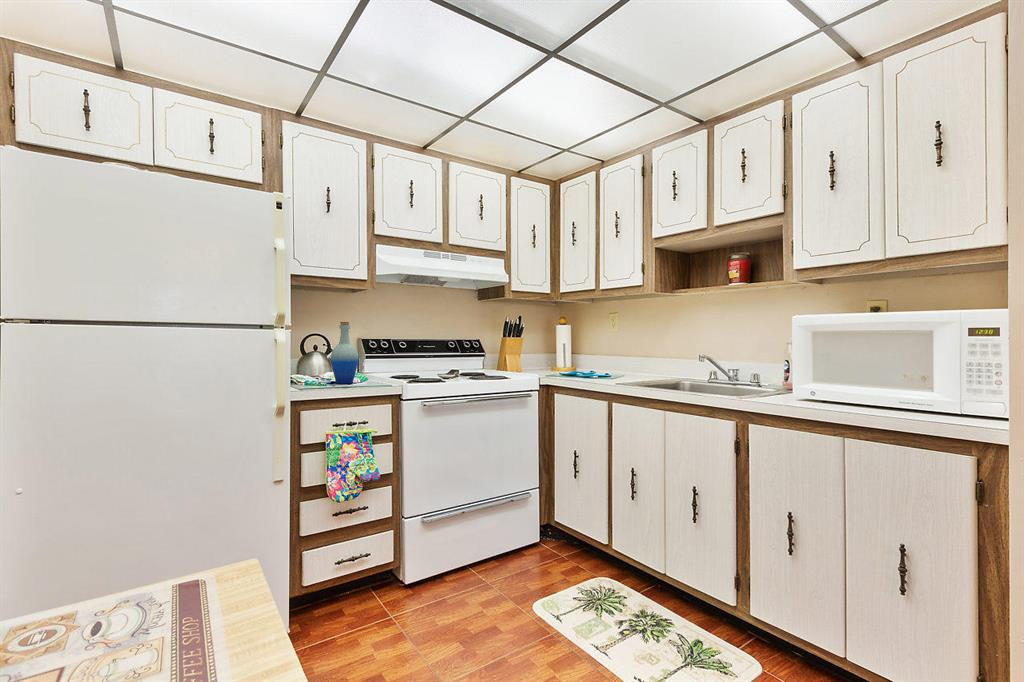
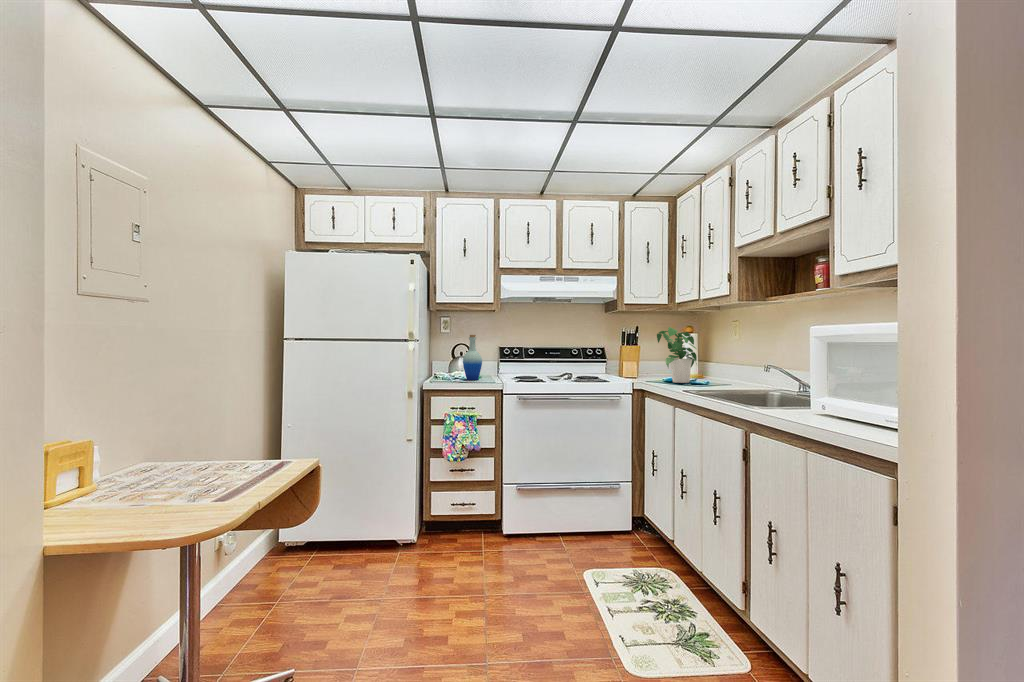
potted plant: none [555,318,598,377] -> present [657,327,697,383]

